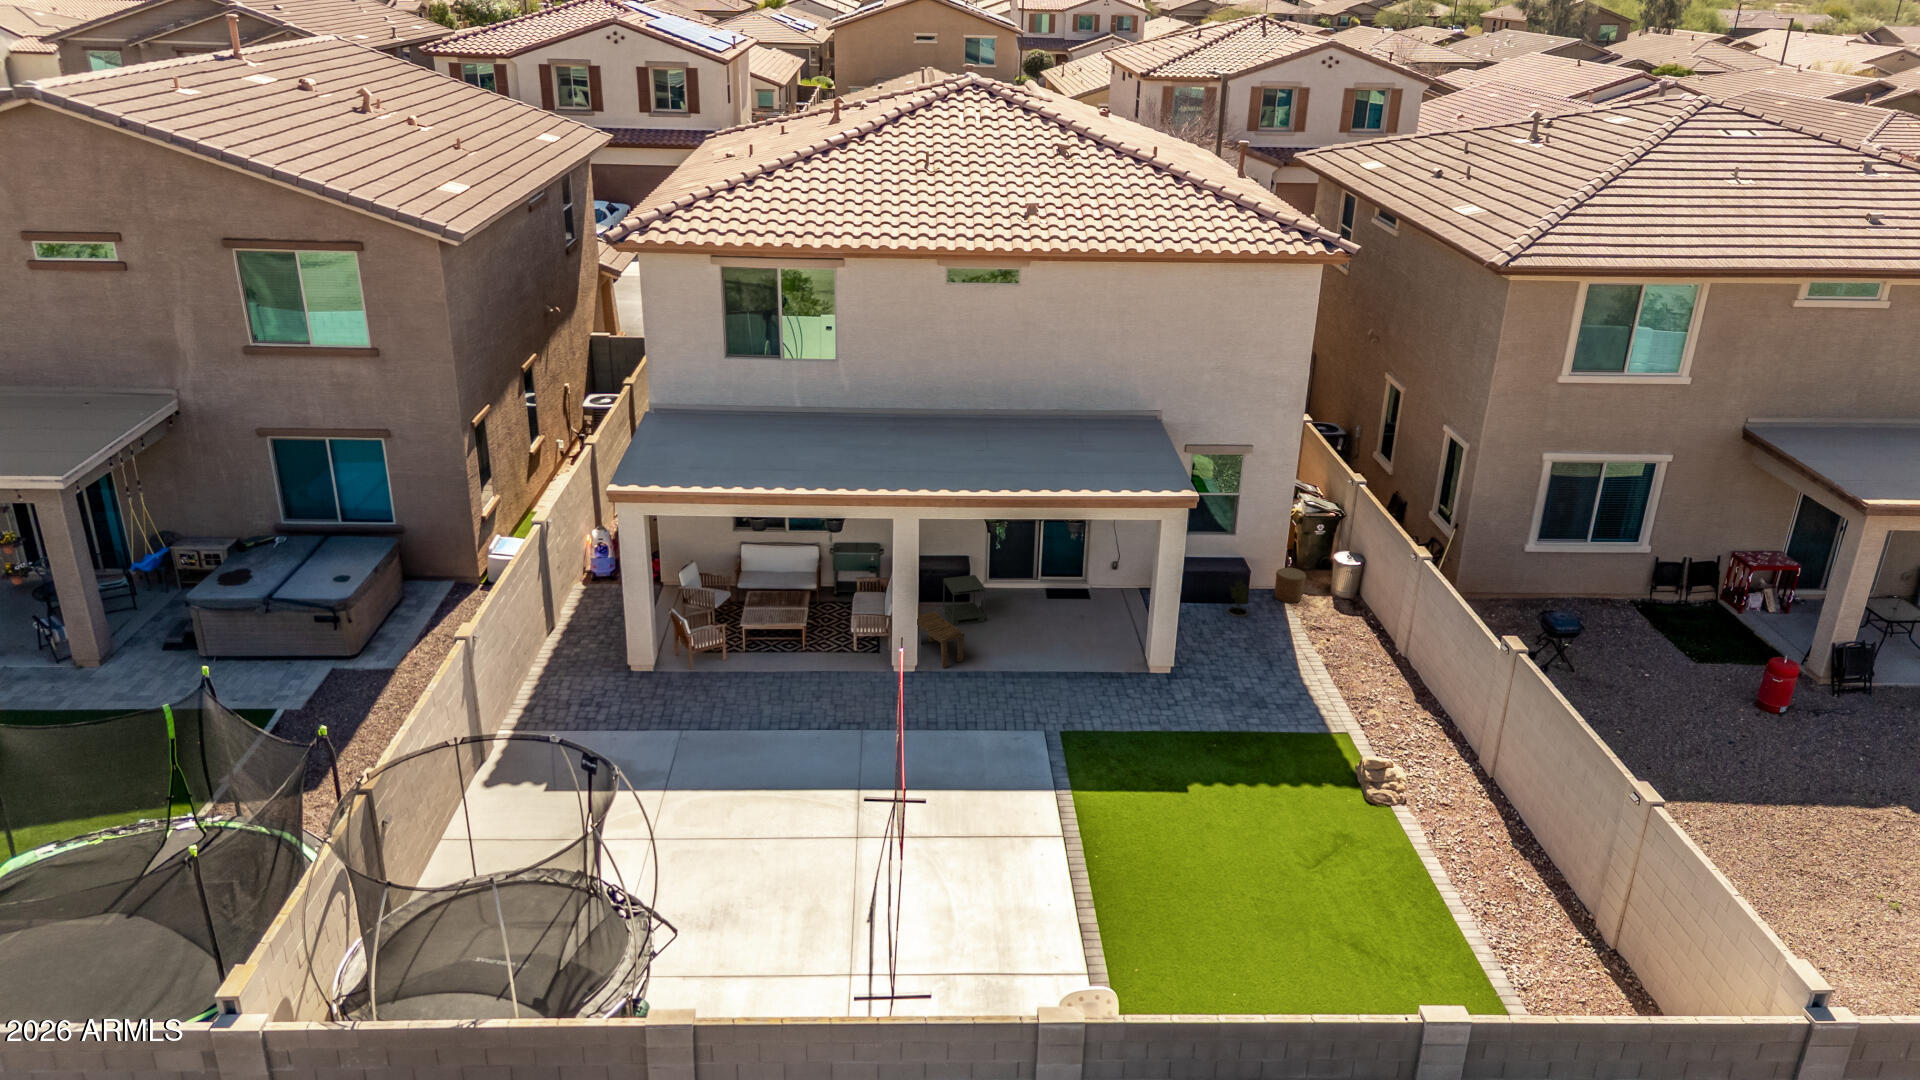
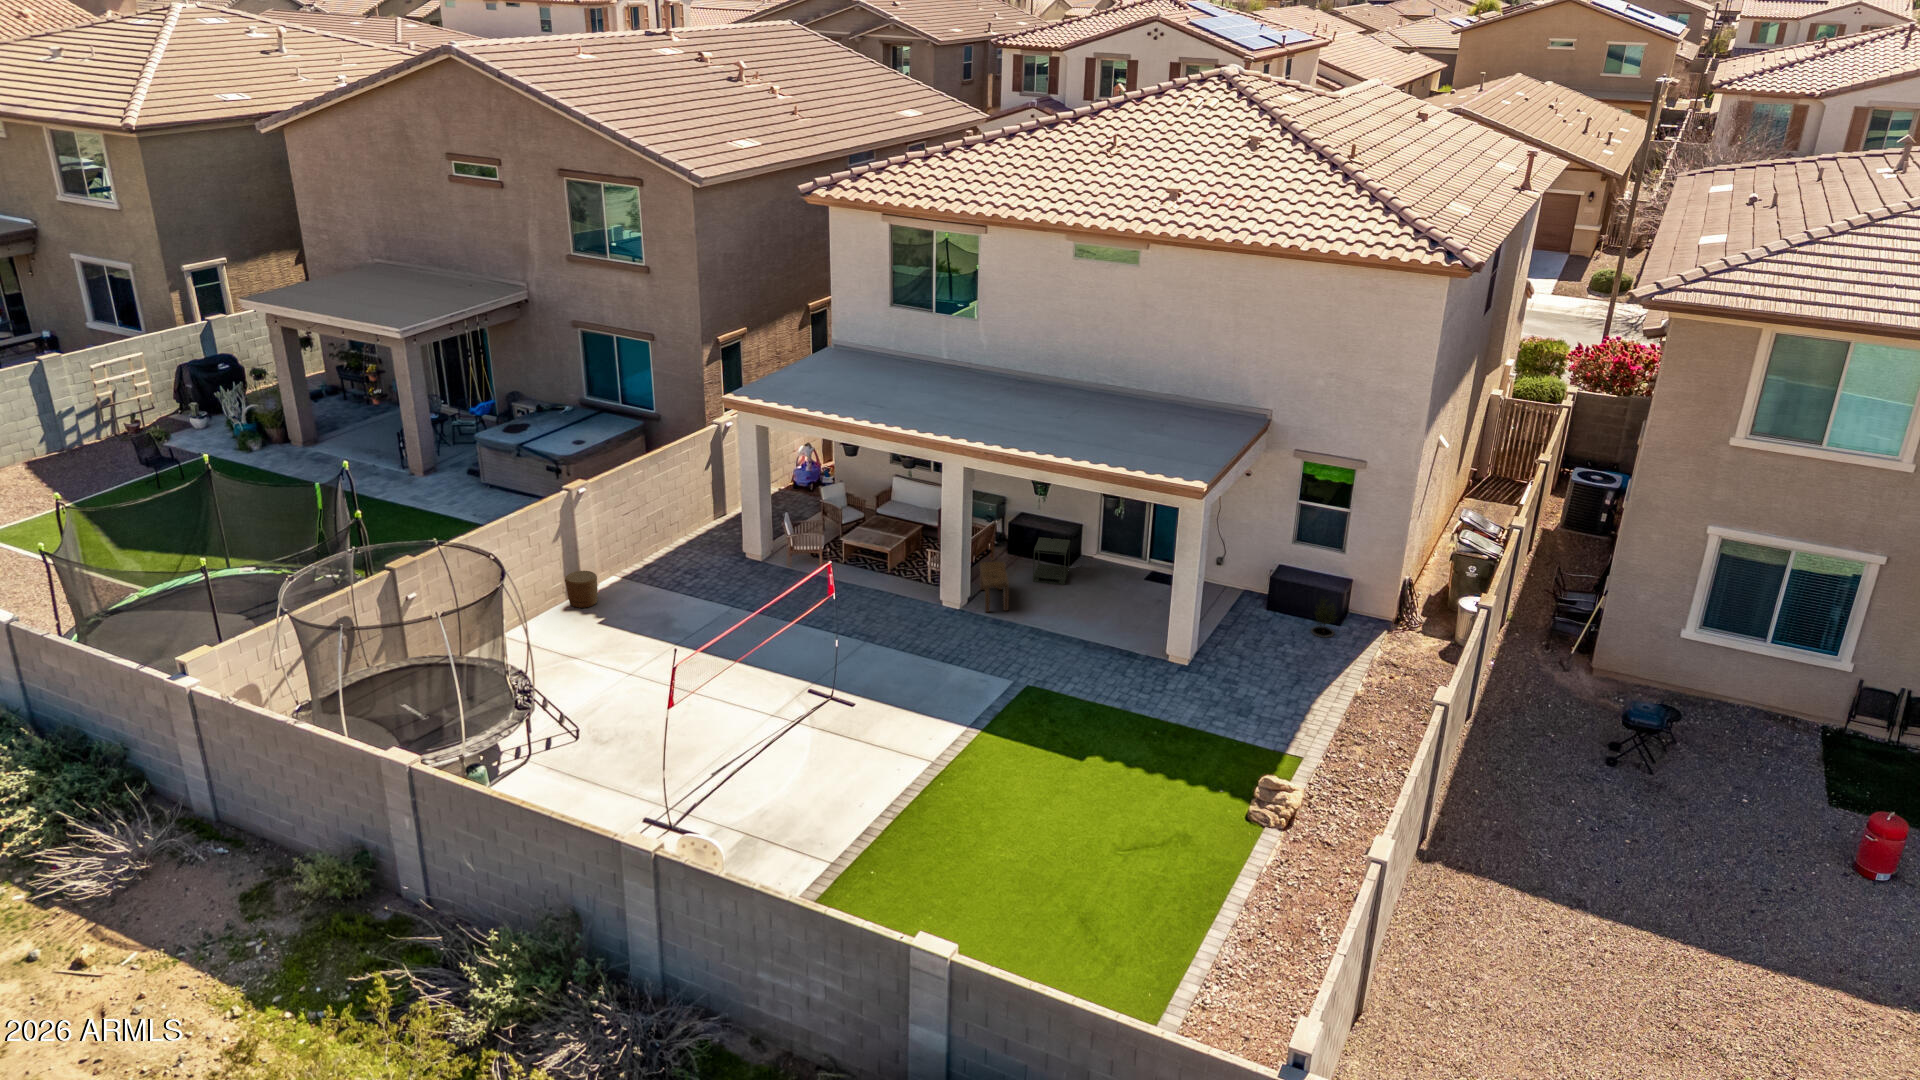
woven basket: present [1275,568,1306,603] -> present [565,571,598,608]

